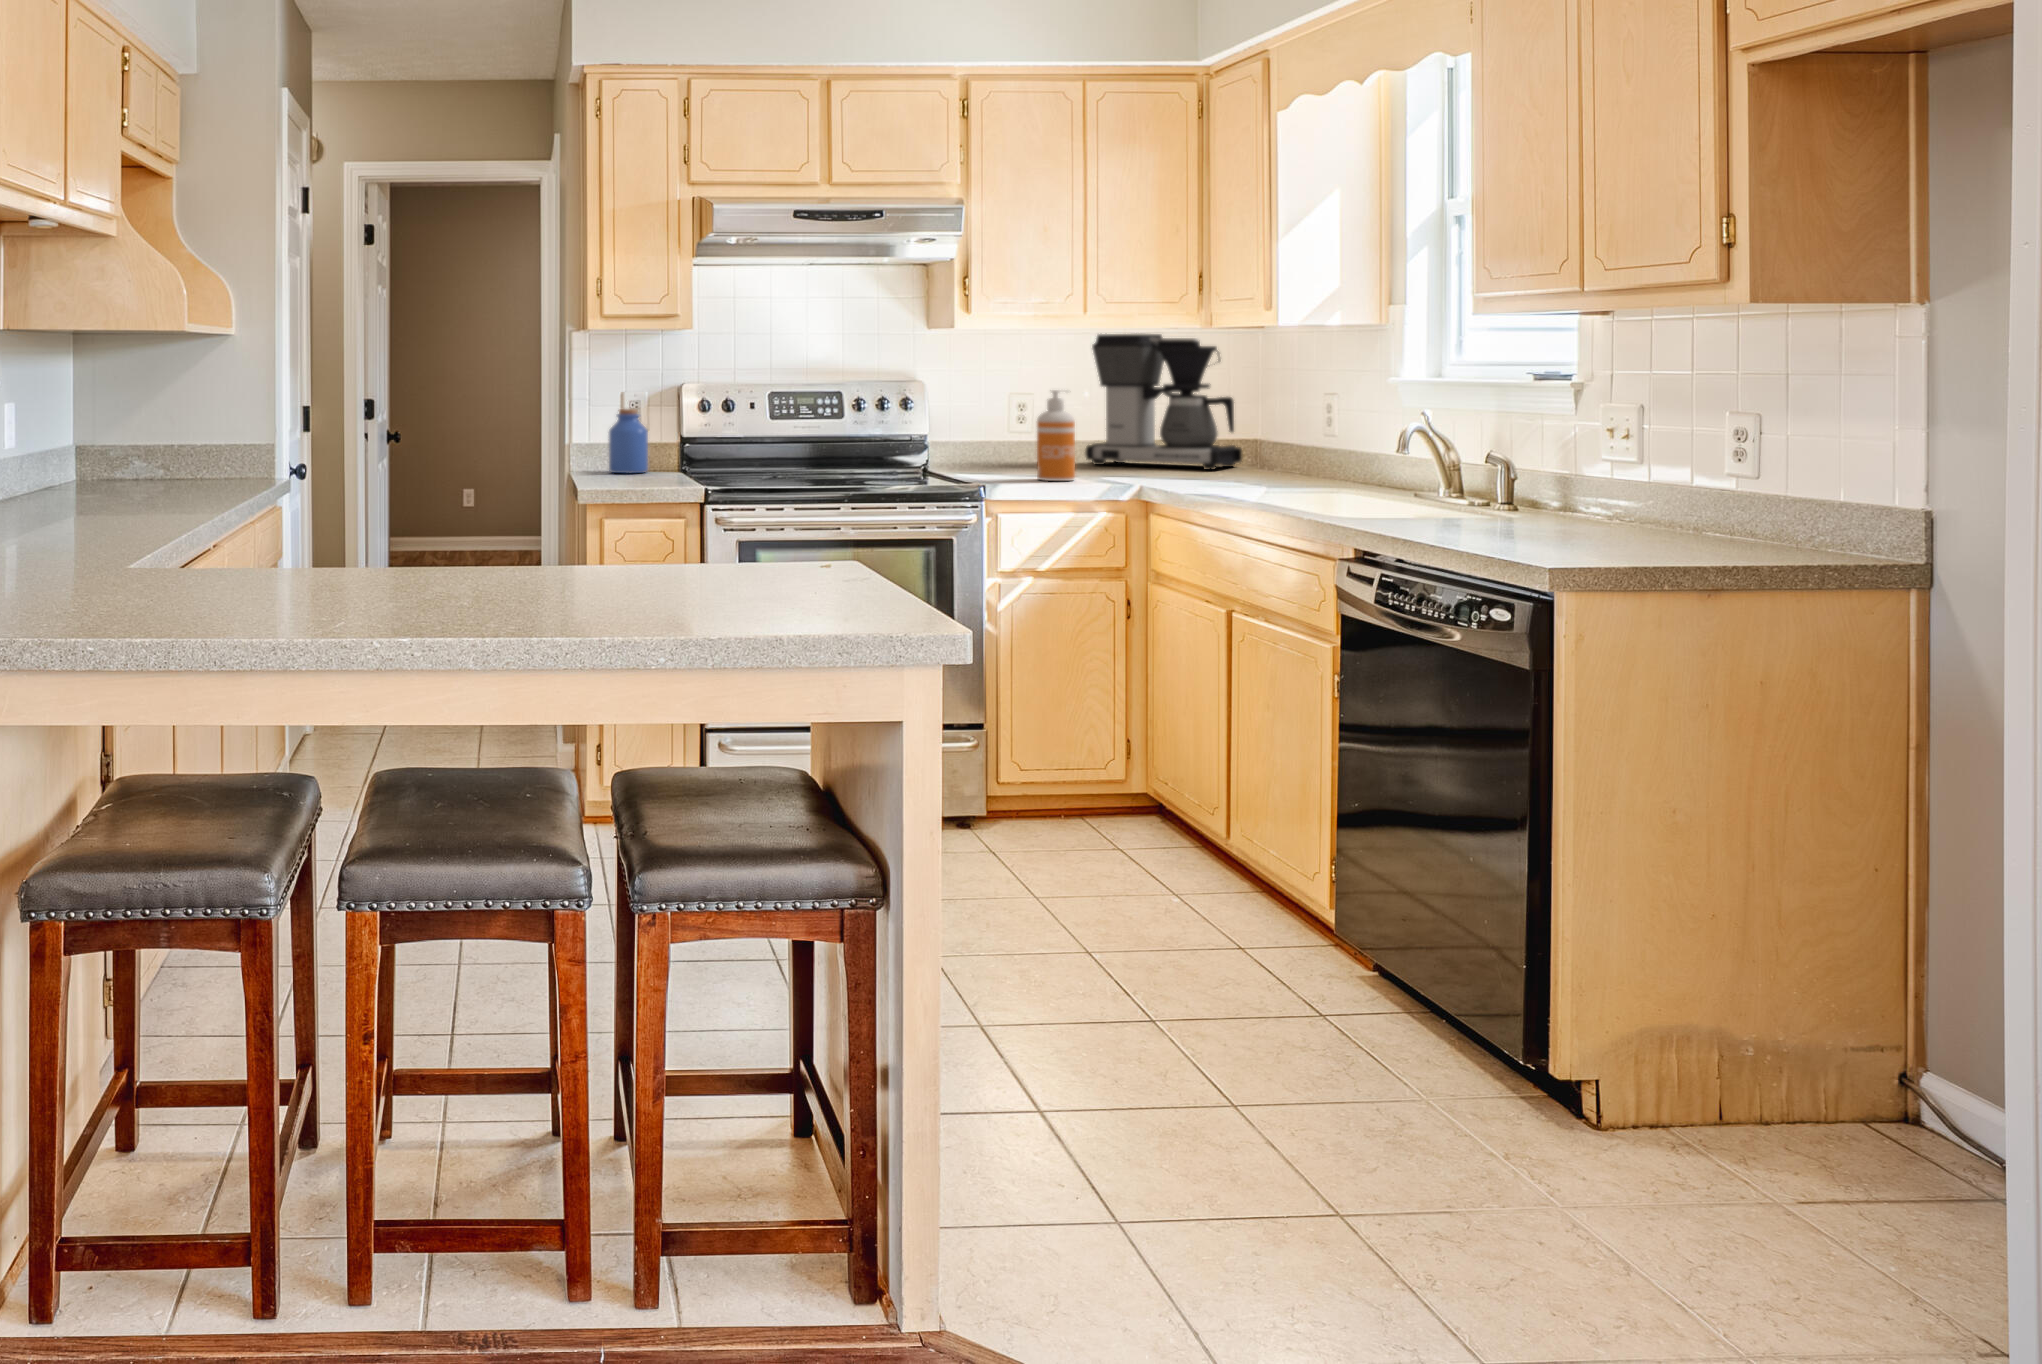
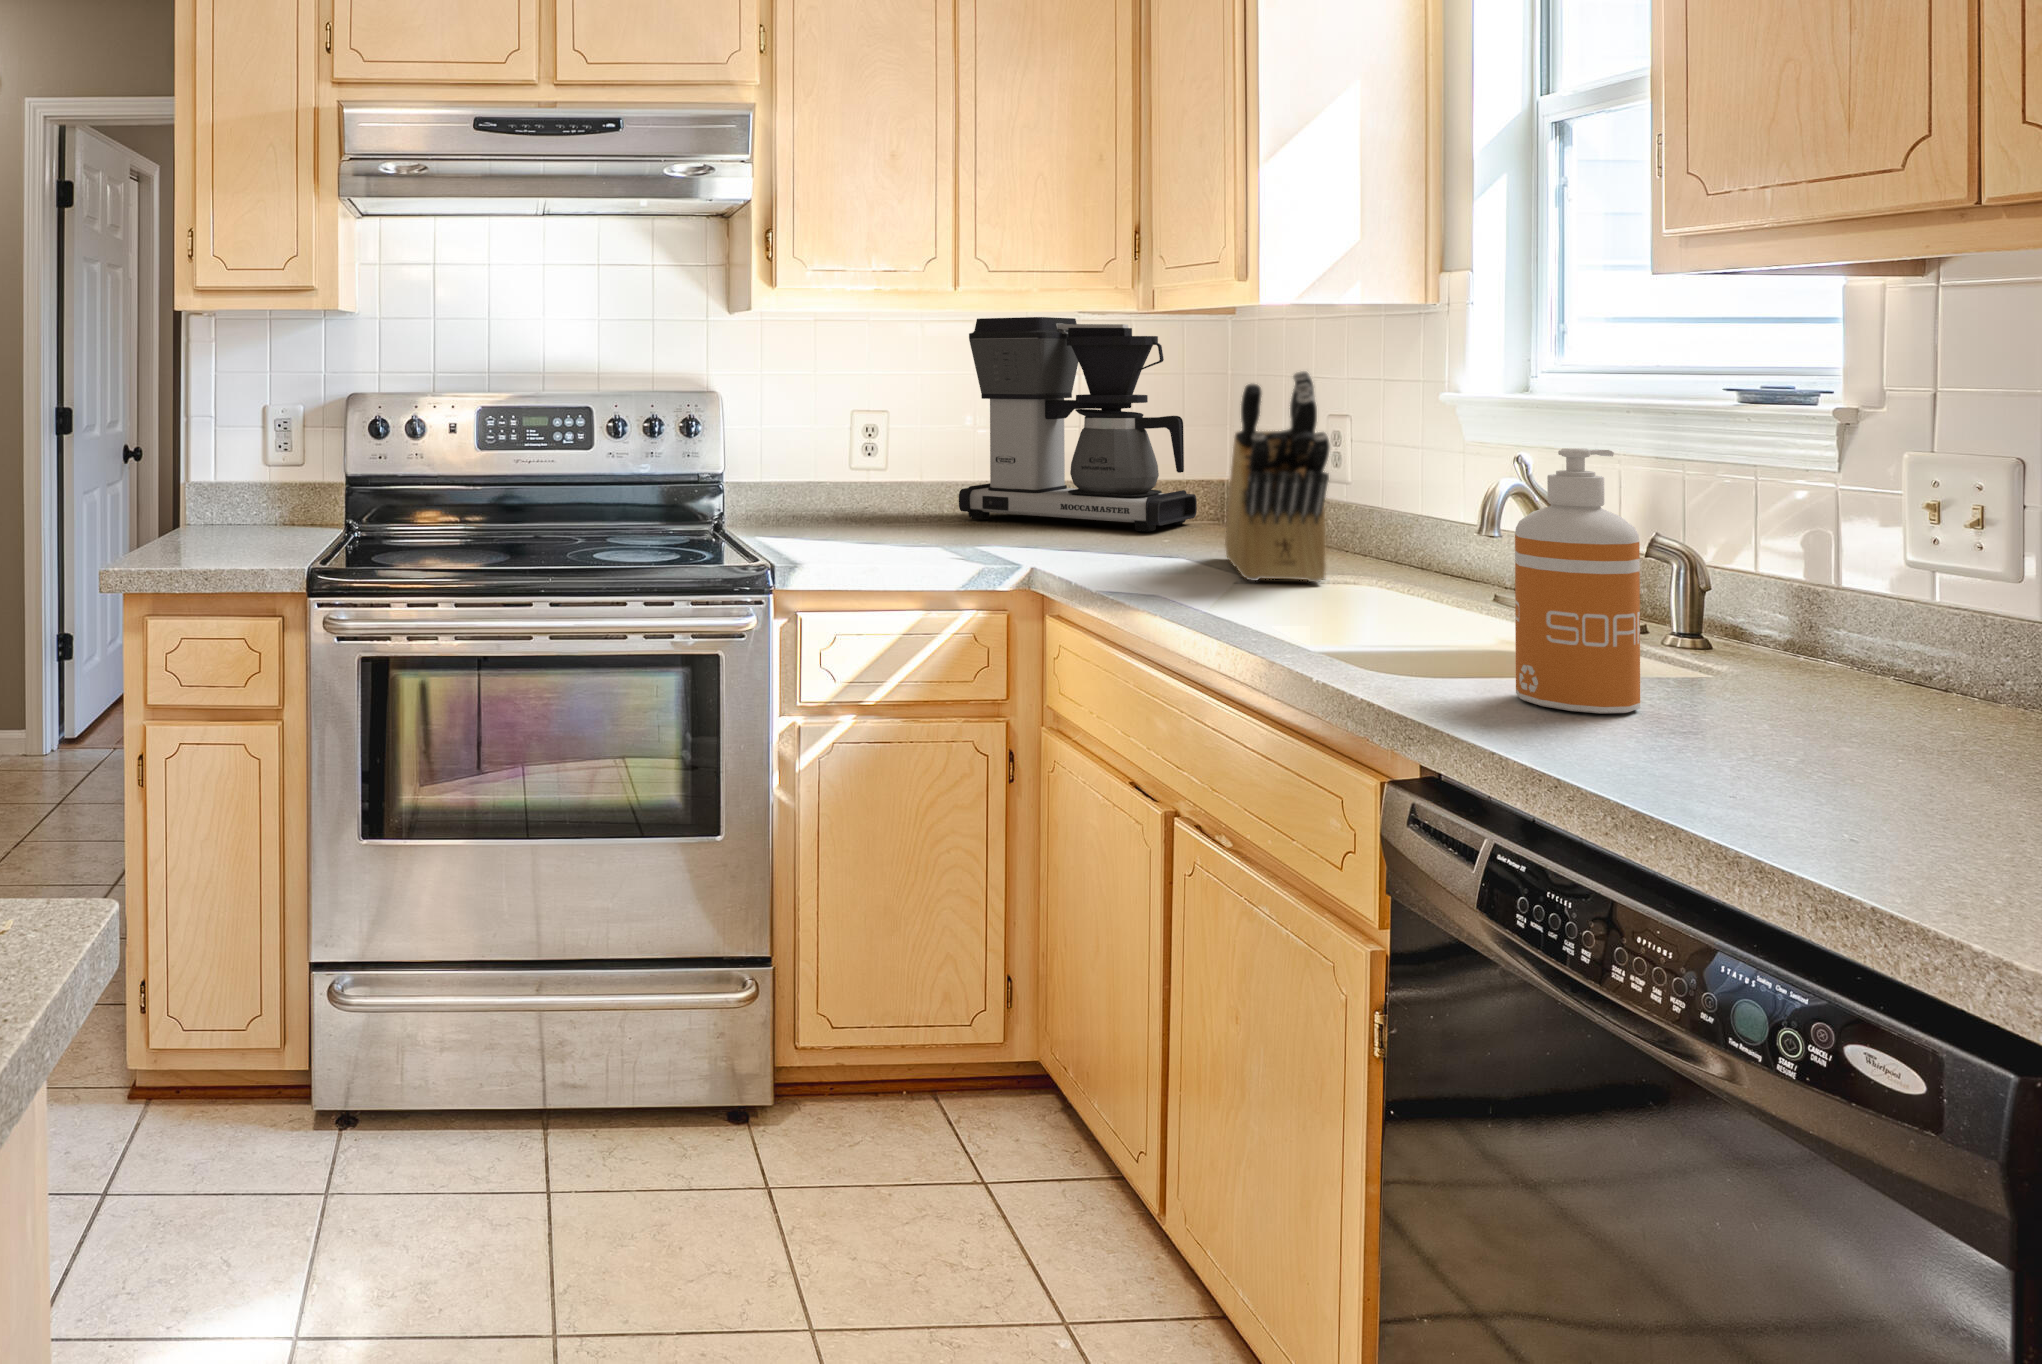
knife block: none [1261,366,1320,489] -> present [1225,371,1330,582]
soap dispenser: present [1037,390,1075,481] -> present [1515,448,1640,713]
jar: present [608,409,648,473] -> none [237,431,298,531]

